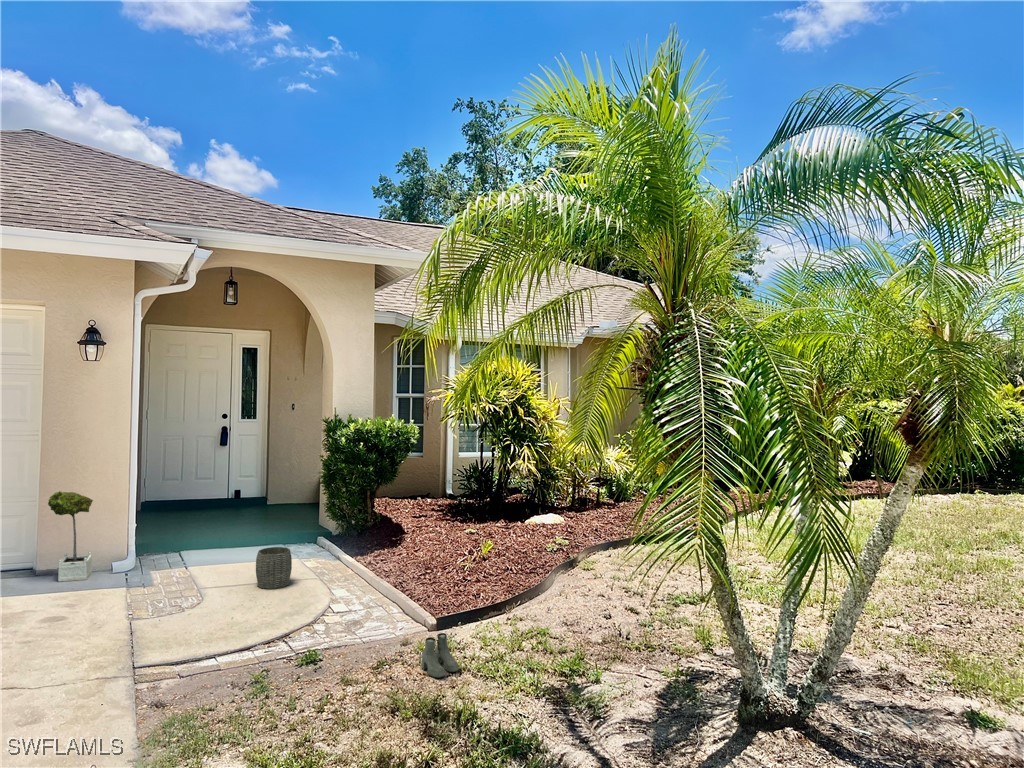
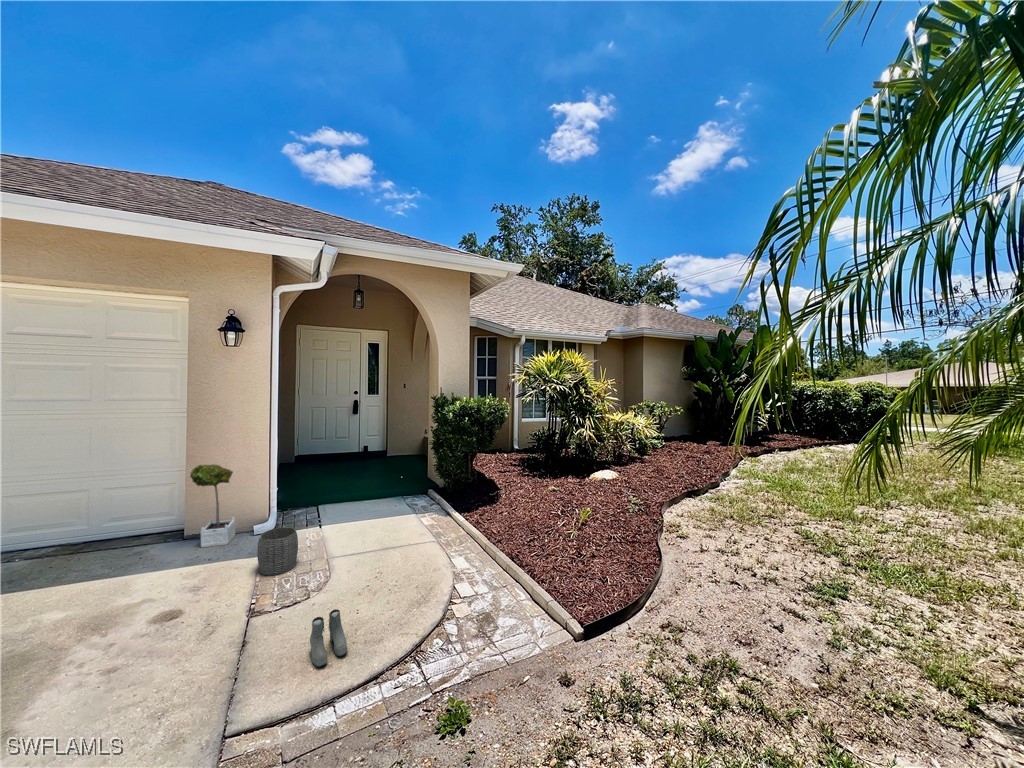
woven basket: present [256,547,292,589] -> present [257,527,298,575]
boots: present [422,633,458,678] -> present [310,609,347,667]

